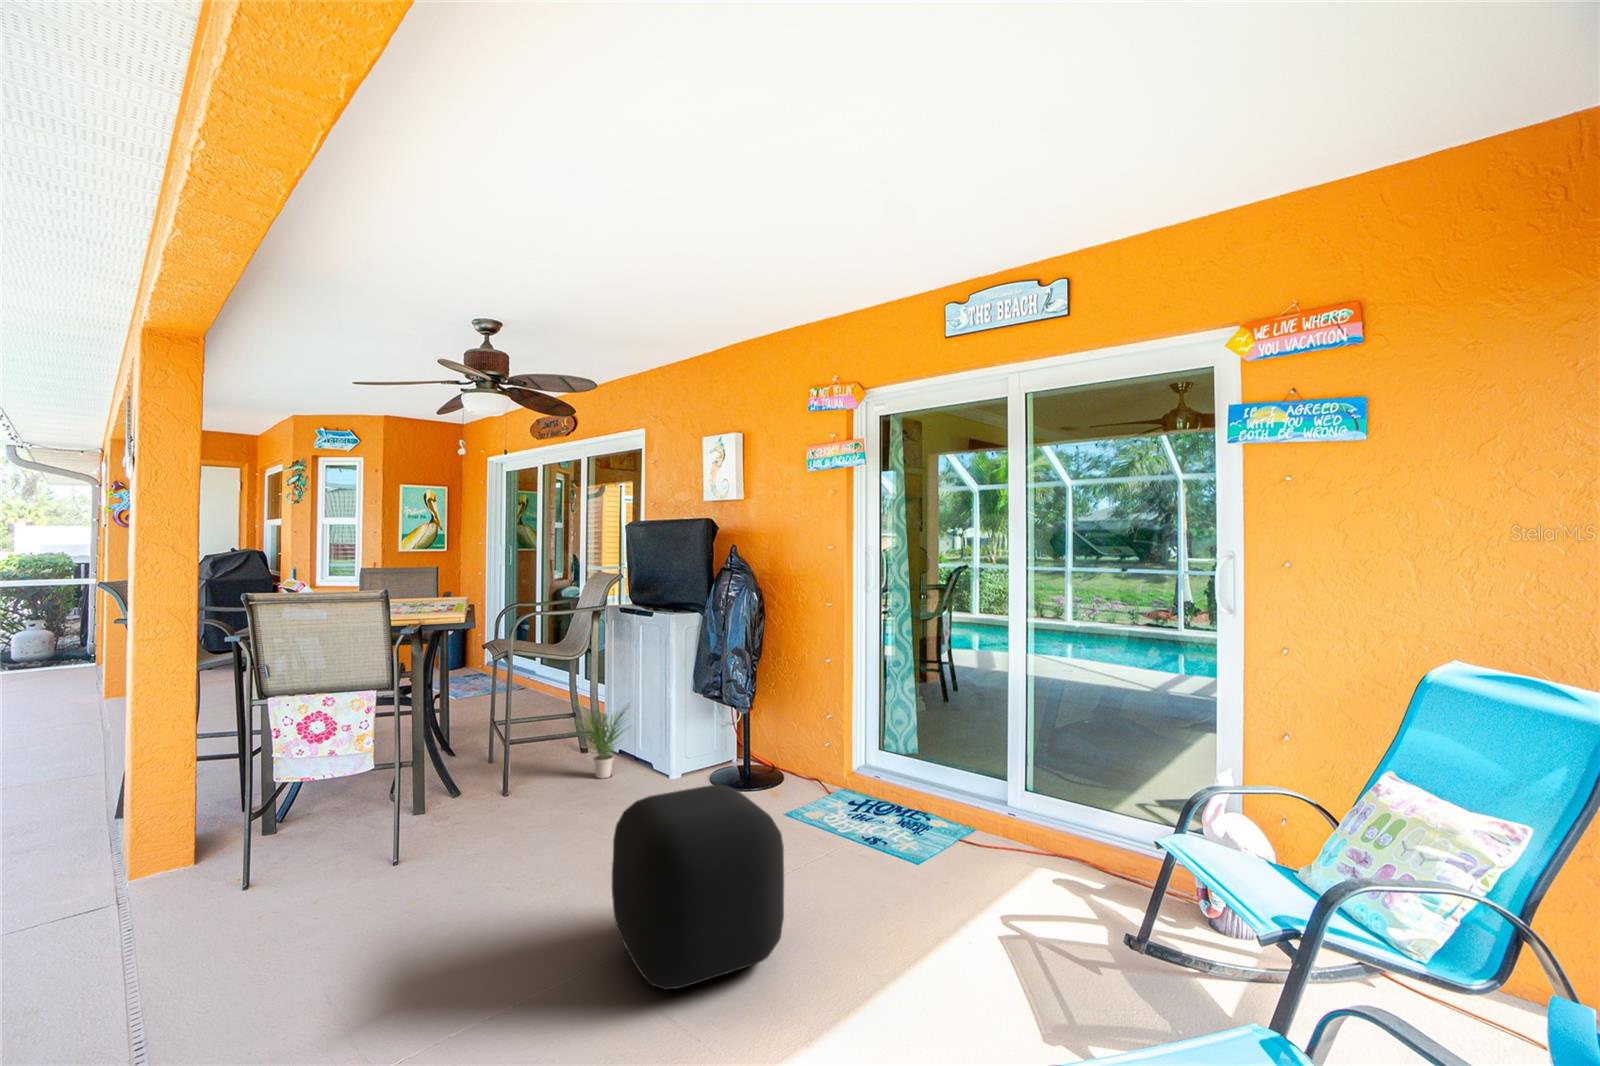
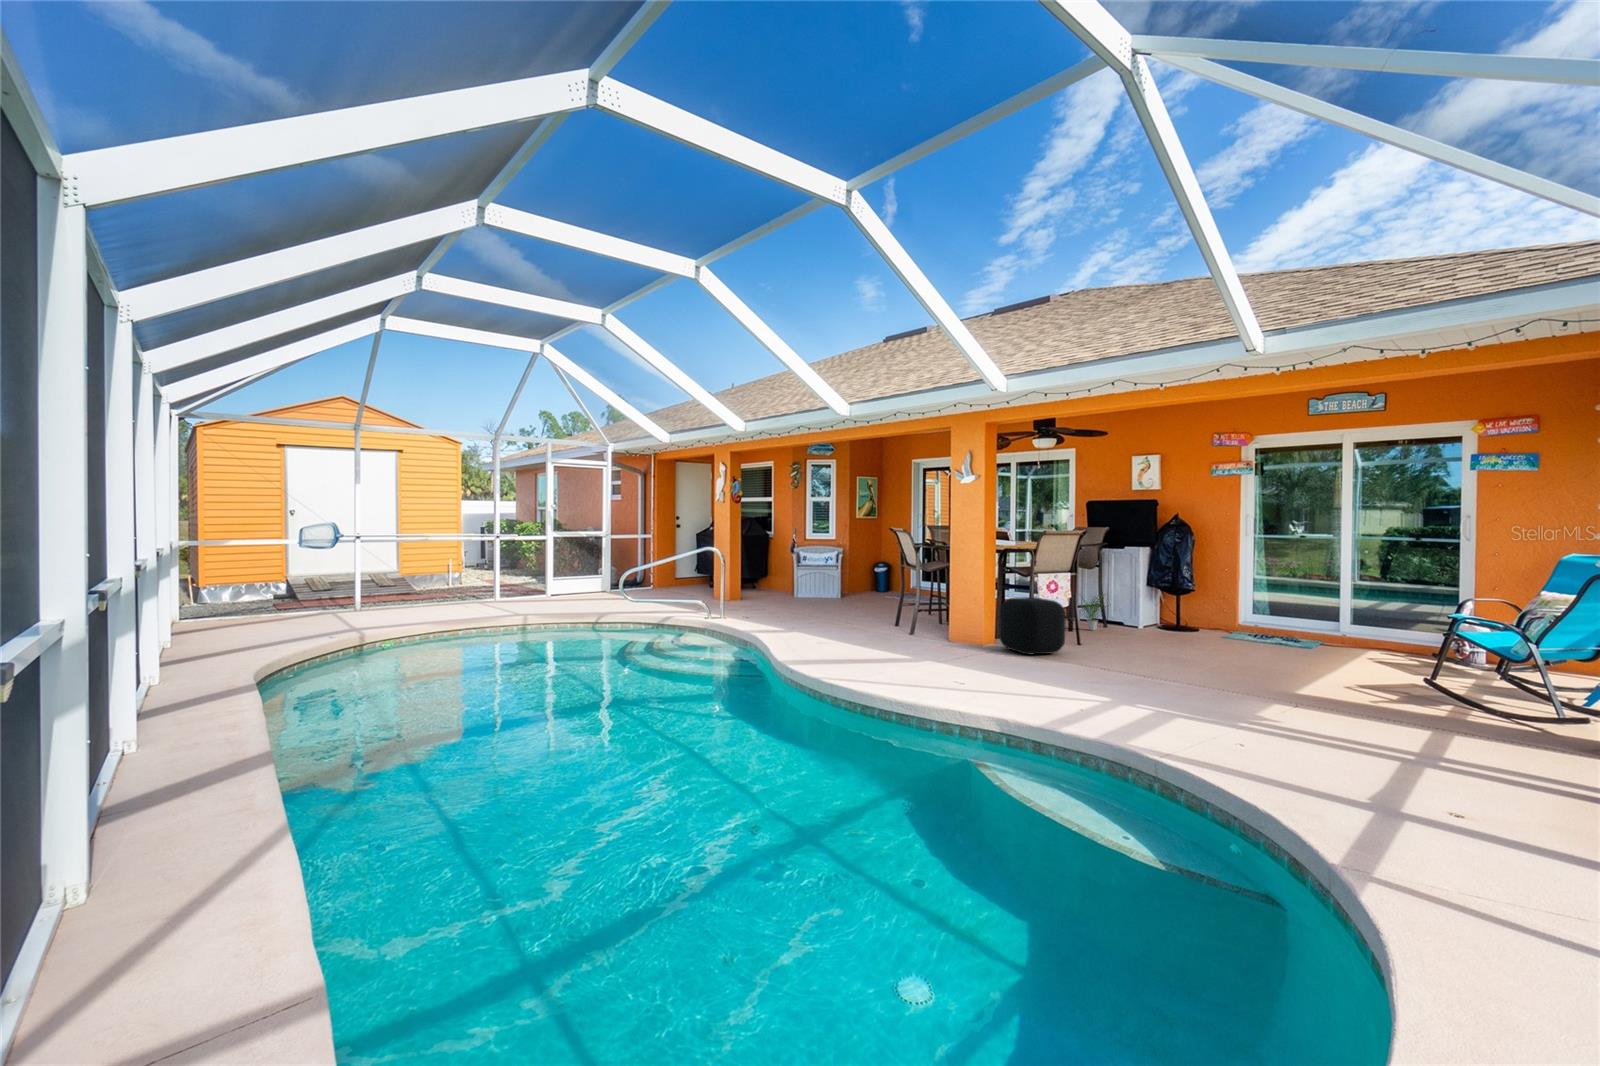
ottoman: present [612,785,784,990] -> present [999,597,1066,655]

